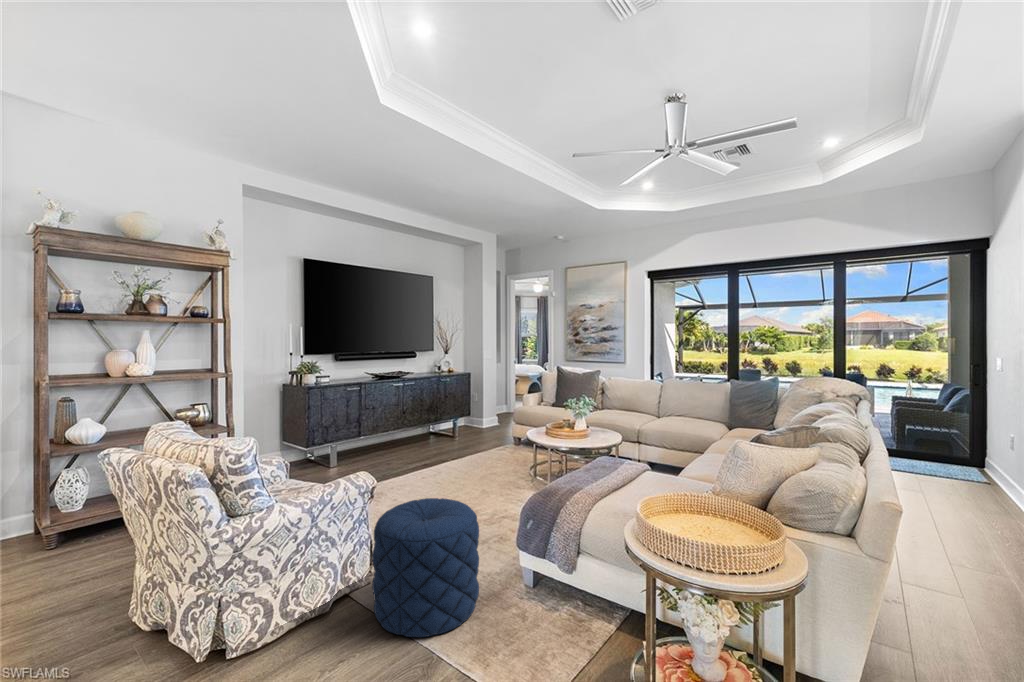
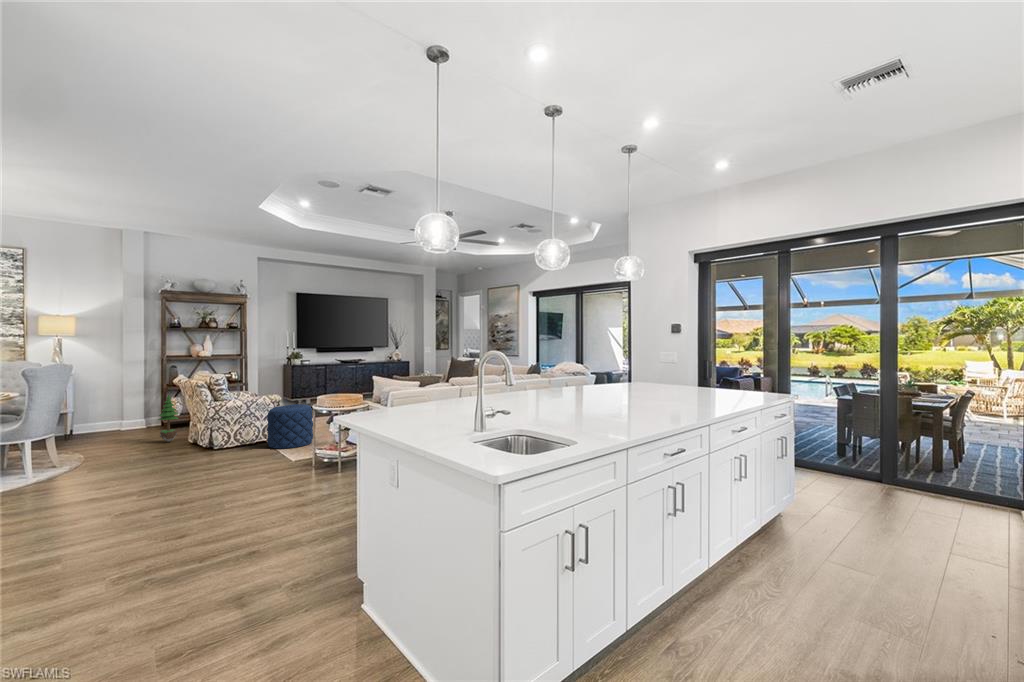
potted tree: none [33,490,98,620] -> present [158,395,178,442]

